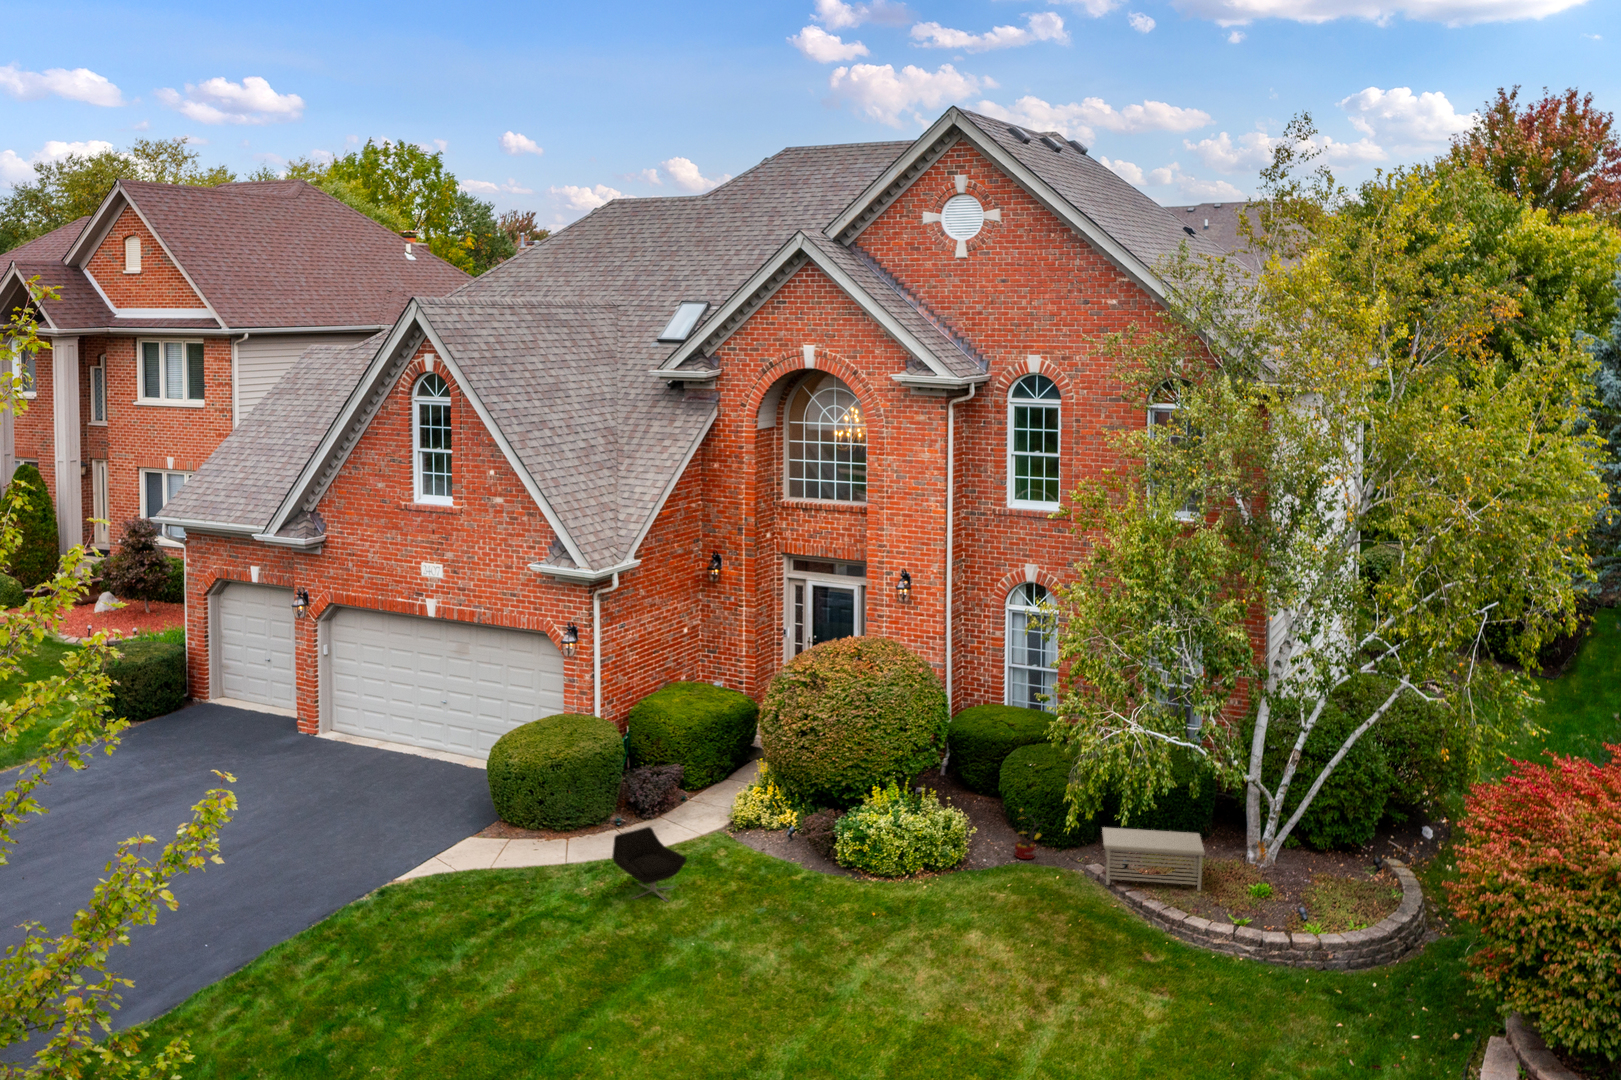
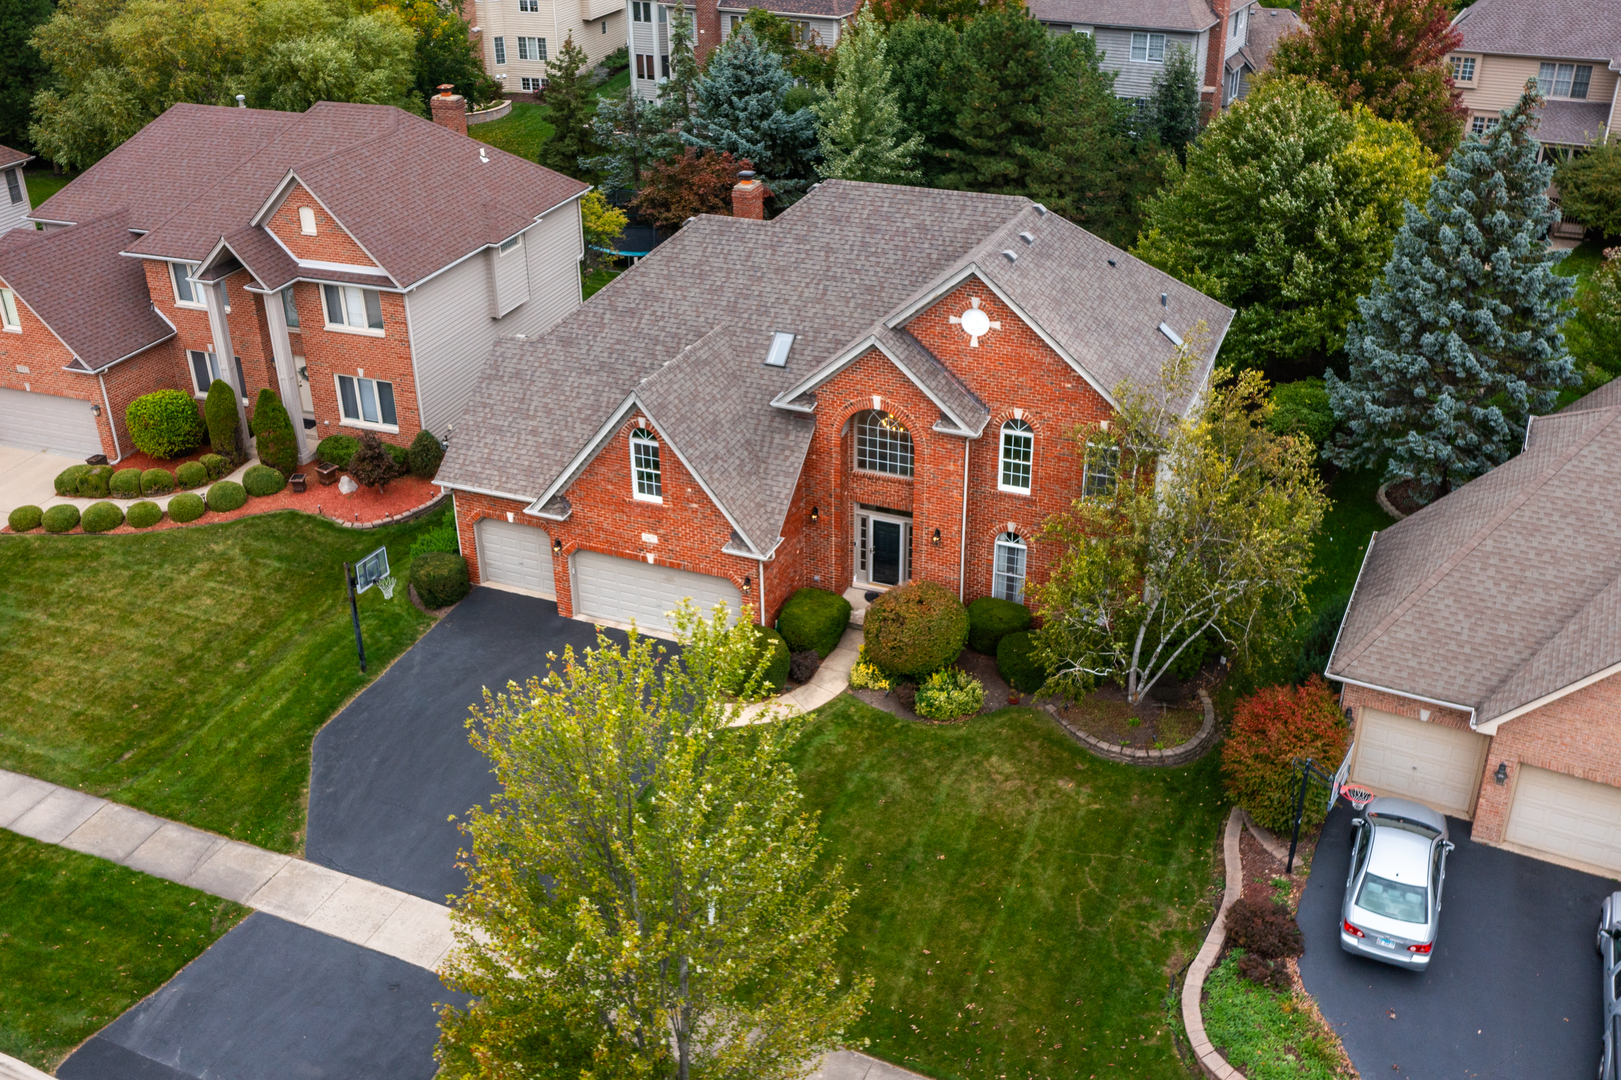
lounge chair: present [612,827,687,902] -> present [1150,672,1183,713]
storage bench: present [1102,827,1205,891] -> none [1055,690,1108,723]

